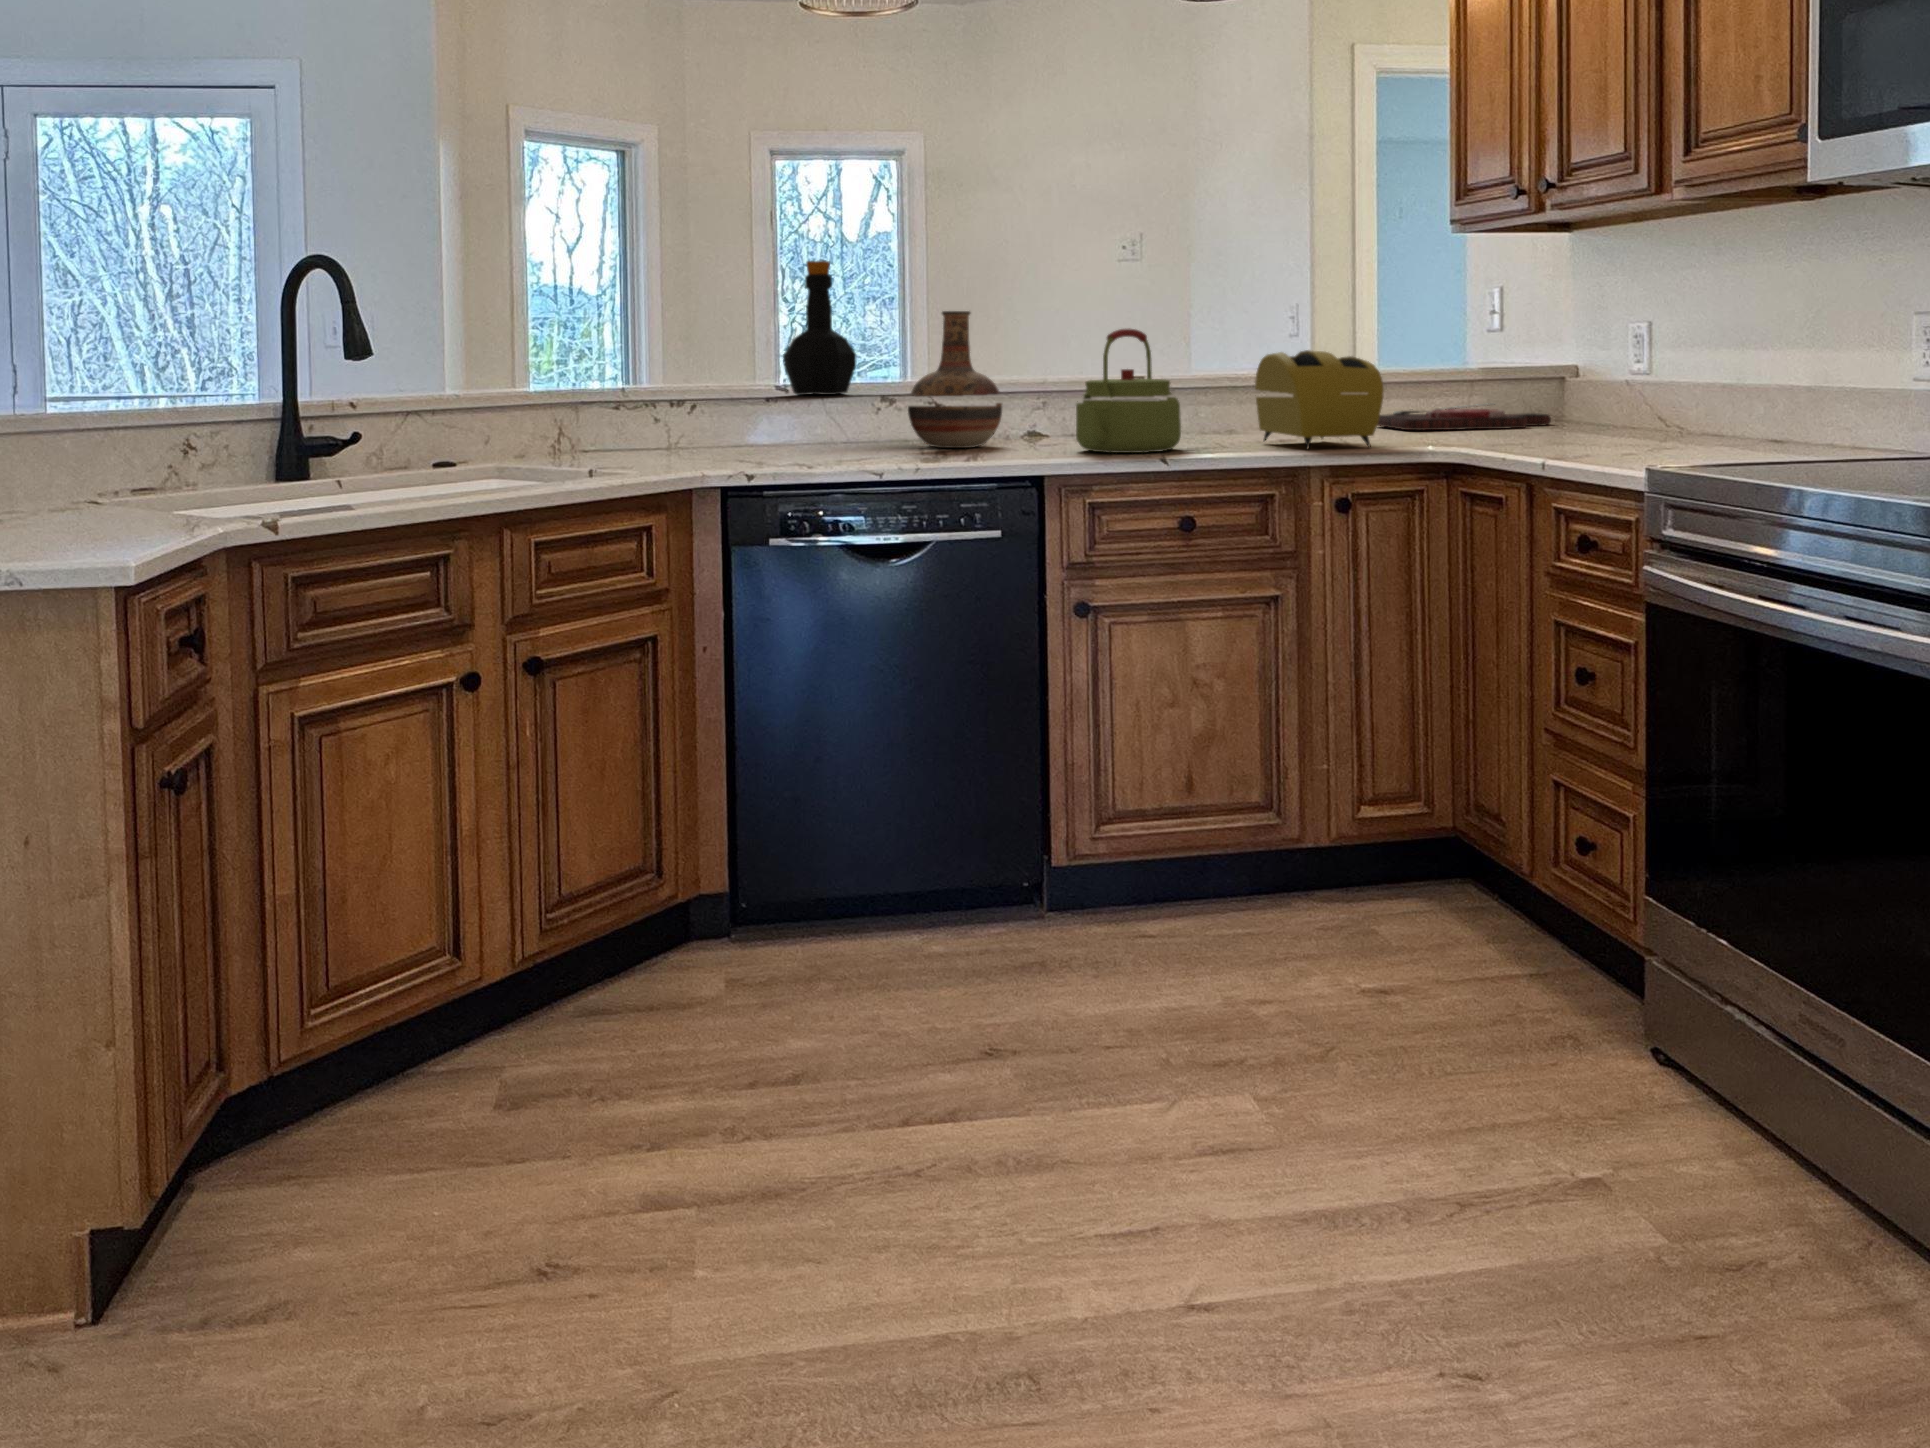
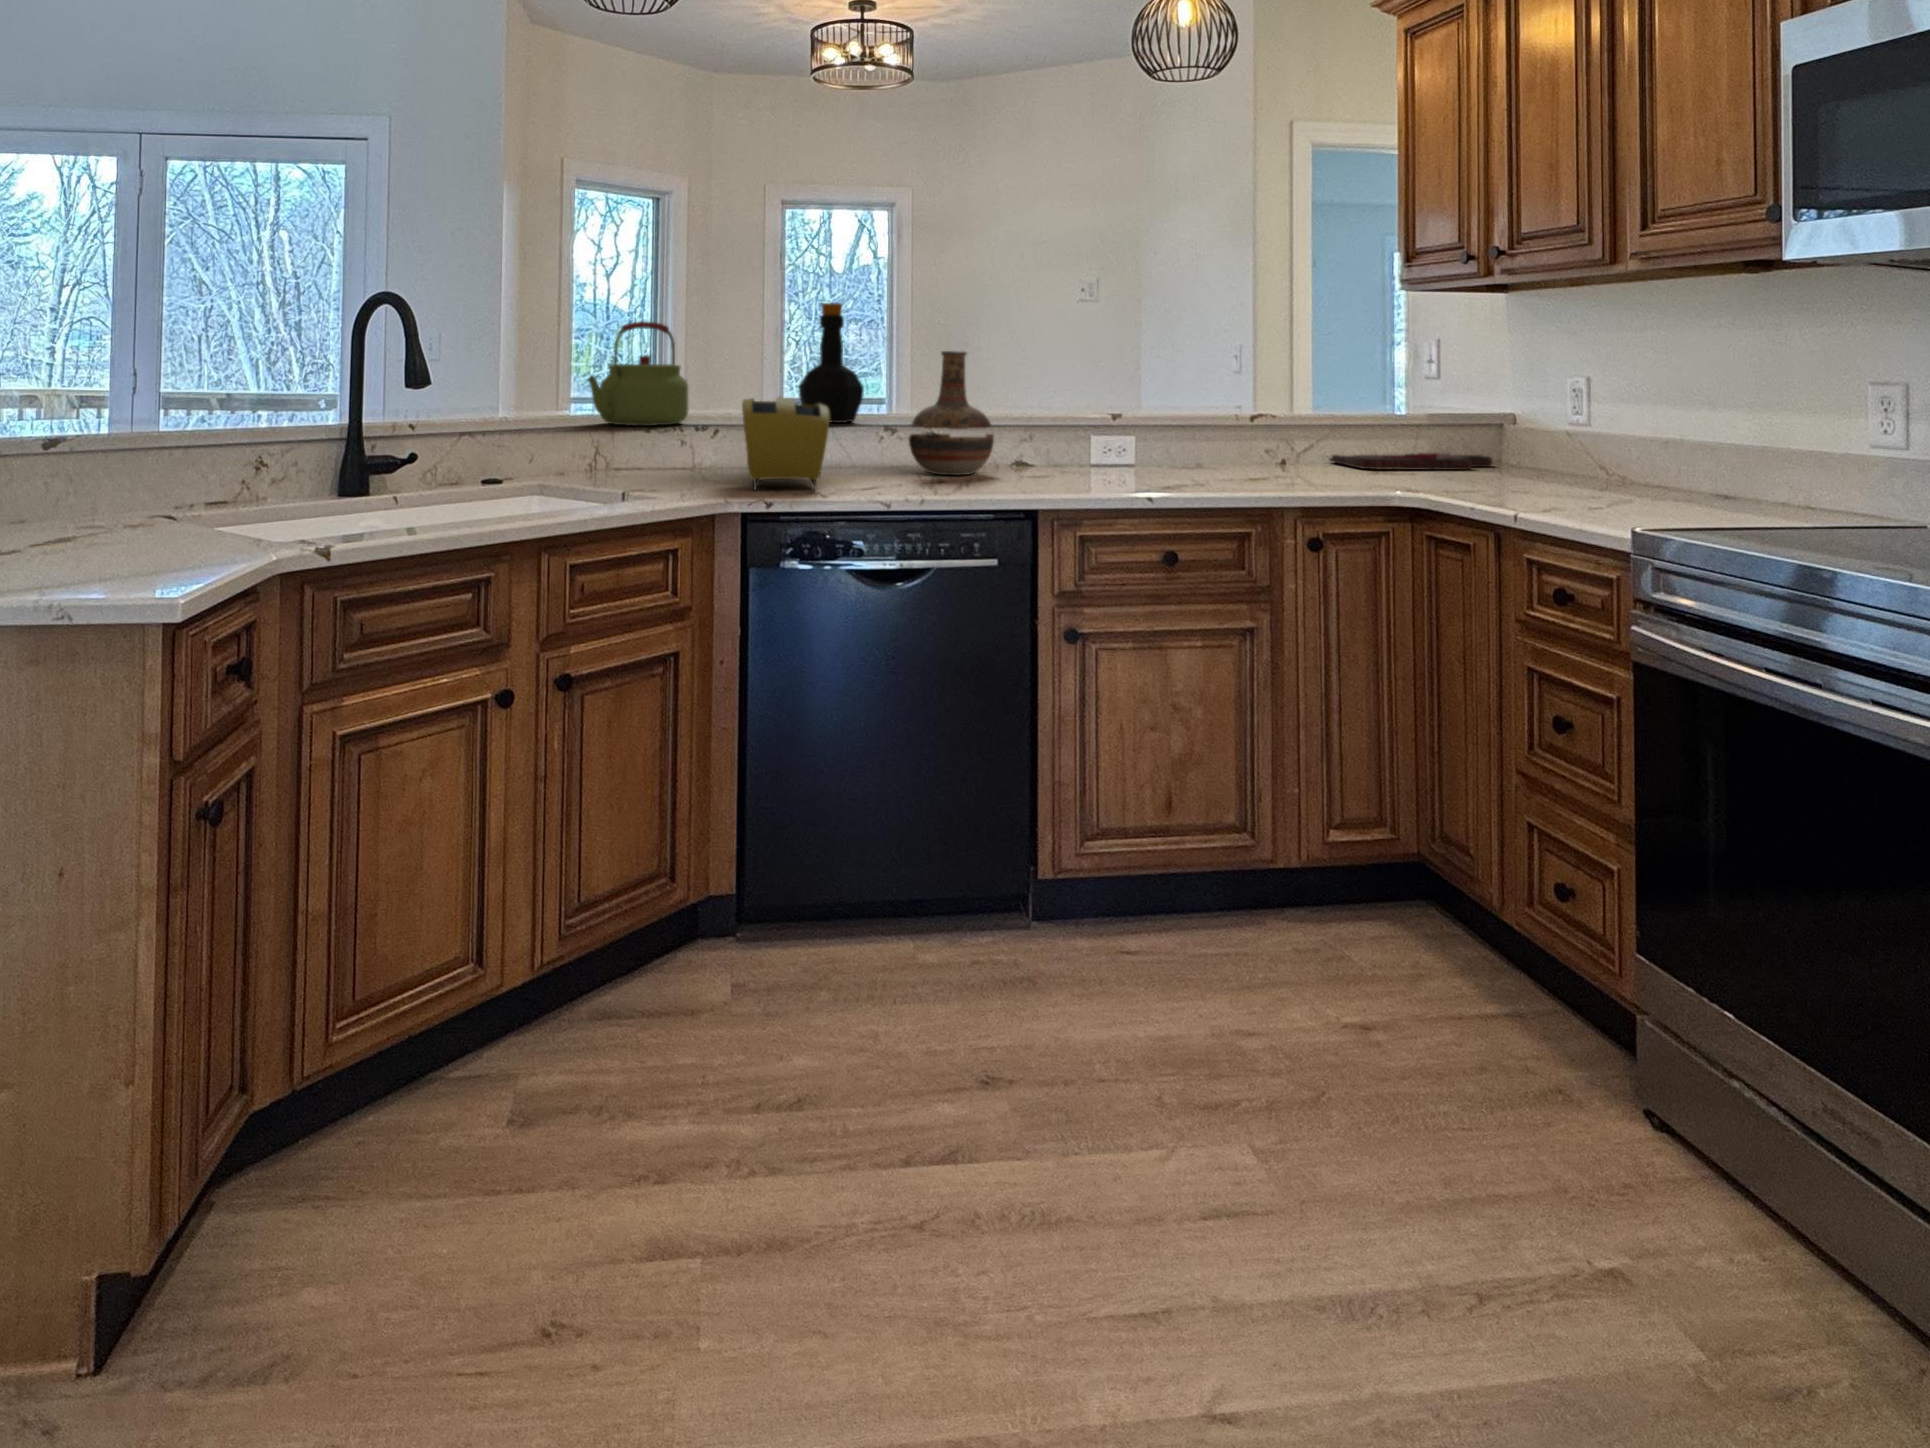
kettle: present [1076,328,1181,453] -> present [588,321,688,426]
toaster: present [1255,350,1384,449] -> present [742,397,830,490]

